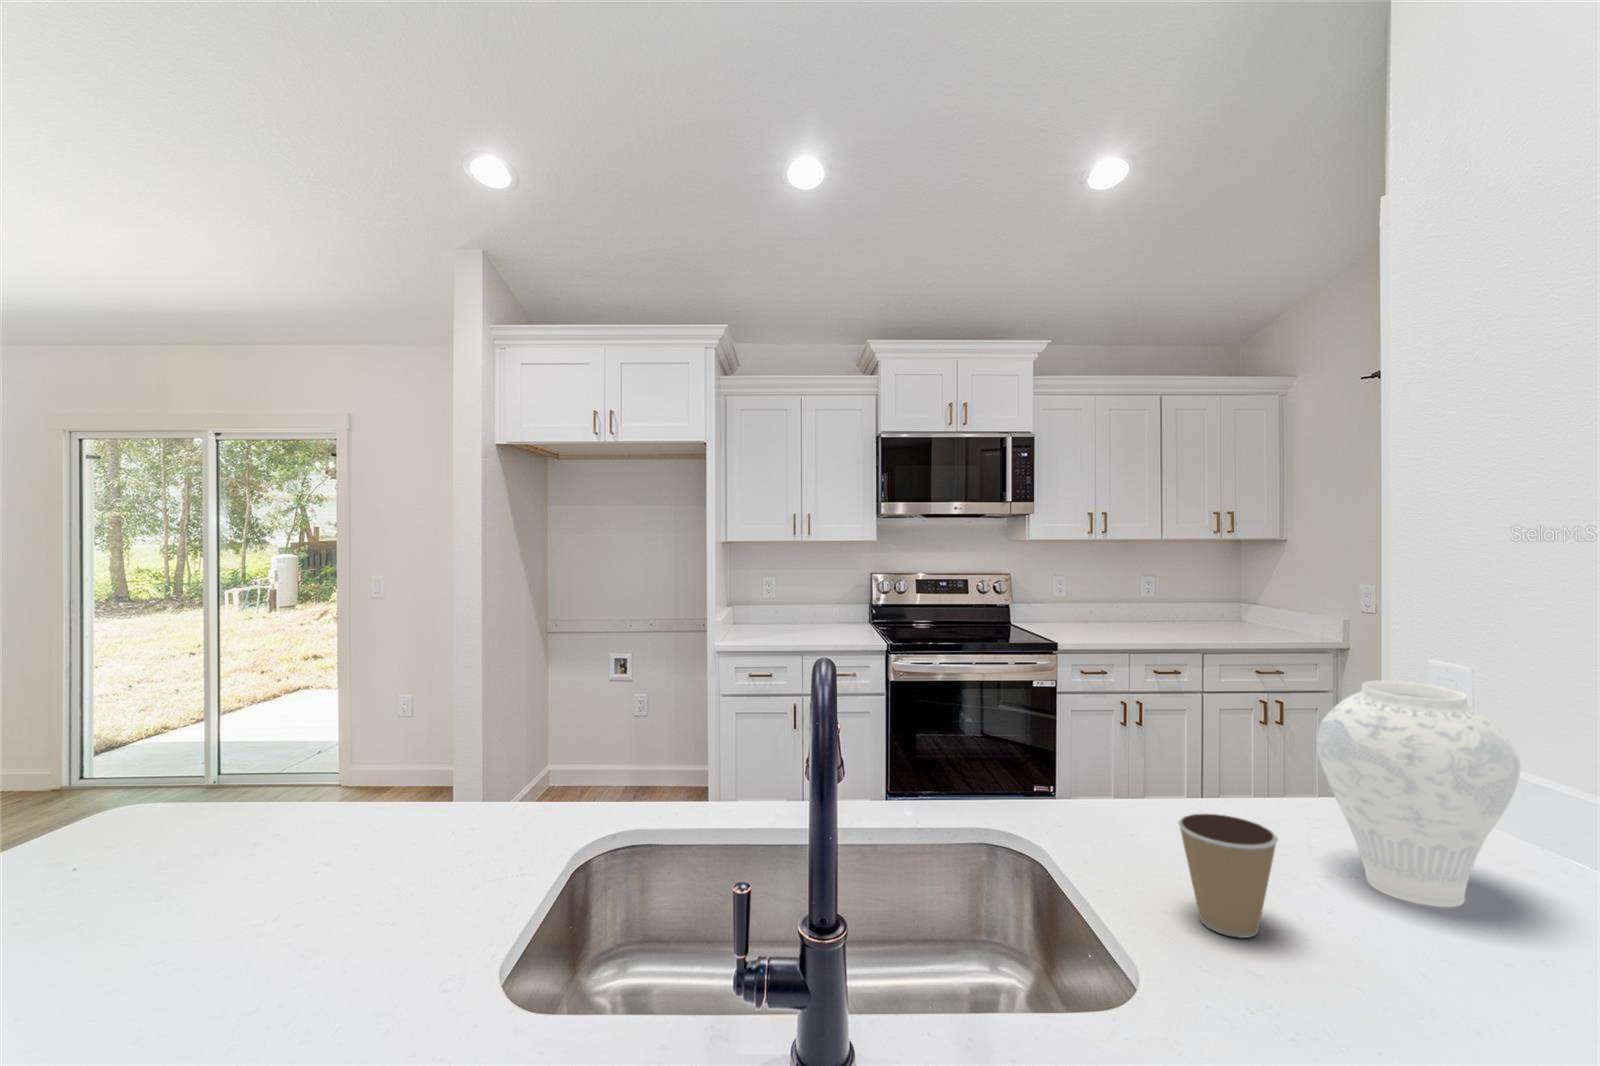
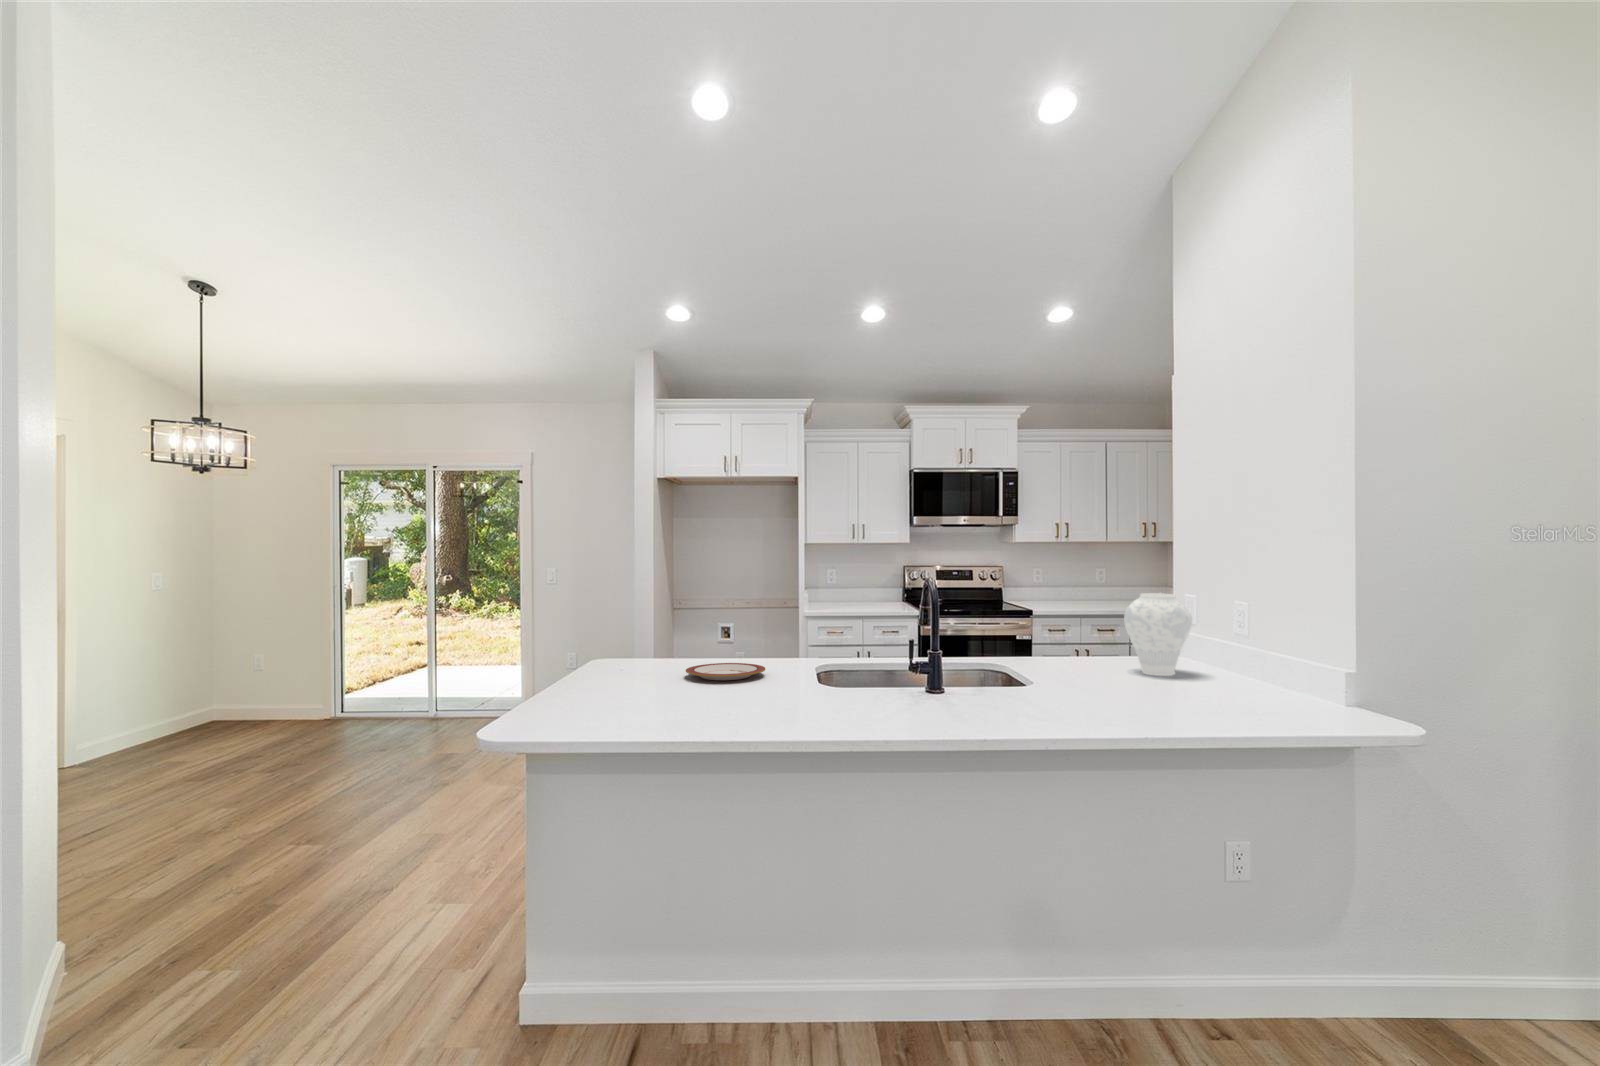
coffee cup: present [1178,814,1278,938] -> none [1063,641,1097,680]
plate: none [189,836,433,932] -> present [686,663,765,680]

